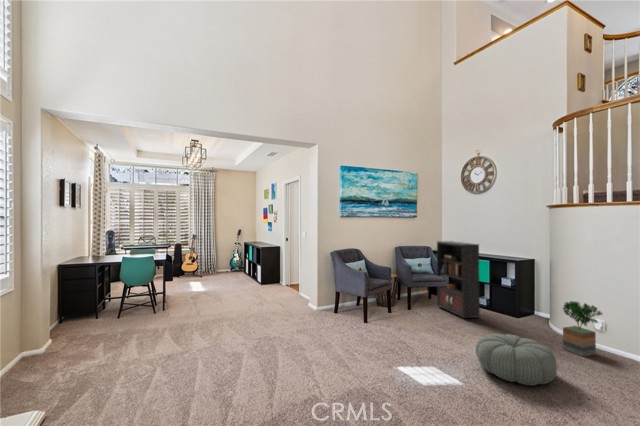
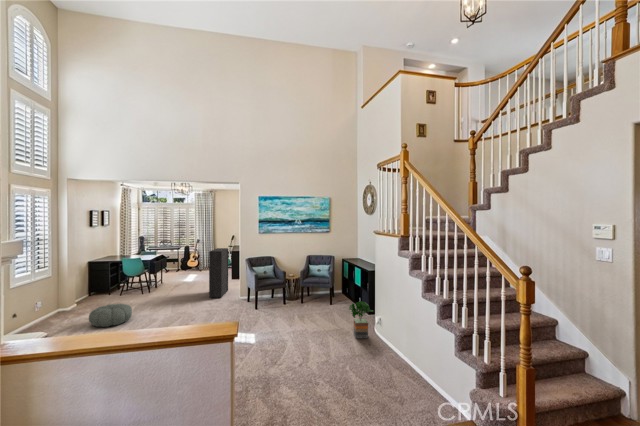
bookcase: present [437,241,480,318] -> present [209,248,228,298]
pouf: present [476,334,557,385] -> present [89,304,132,327]

